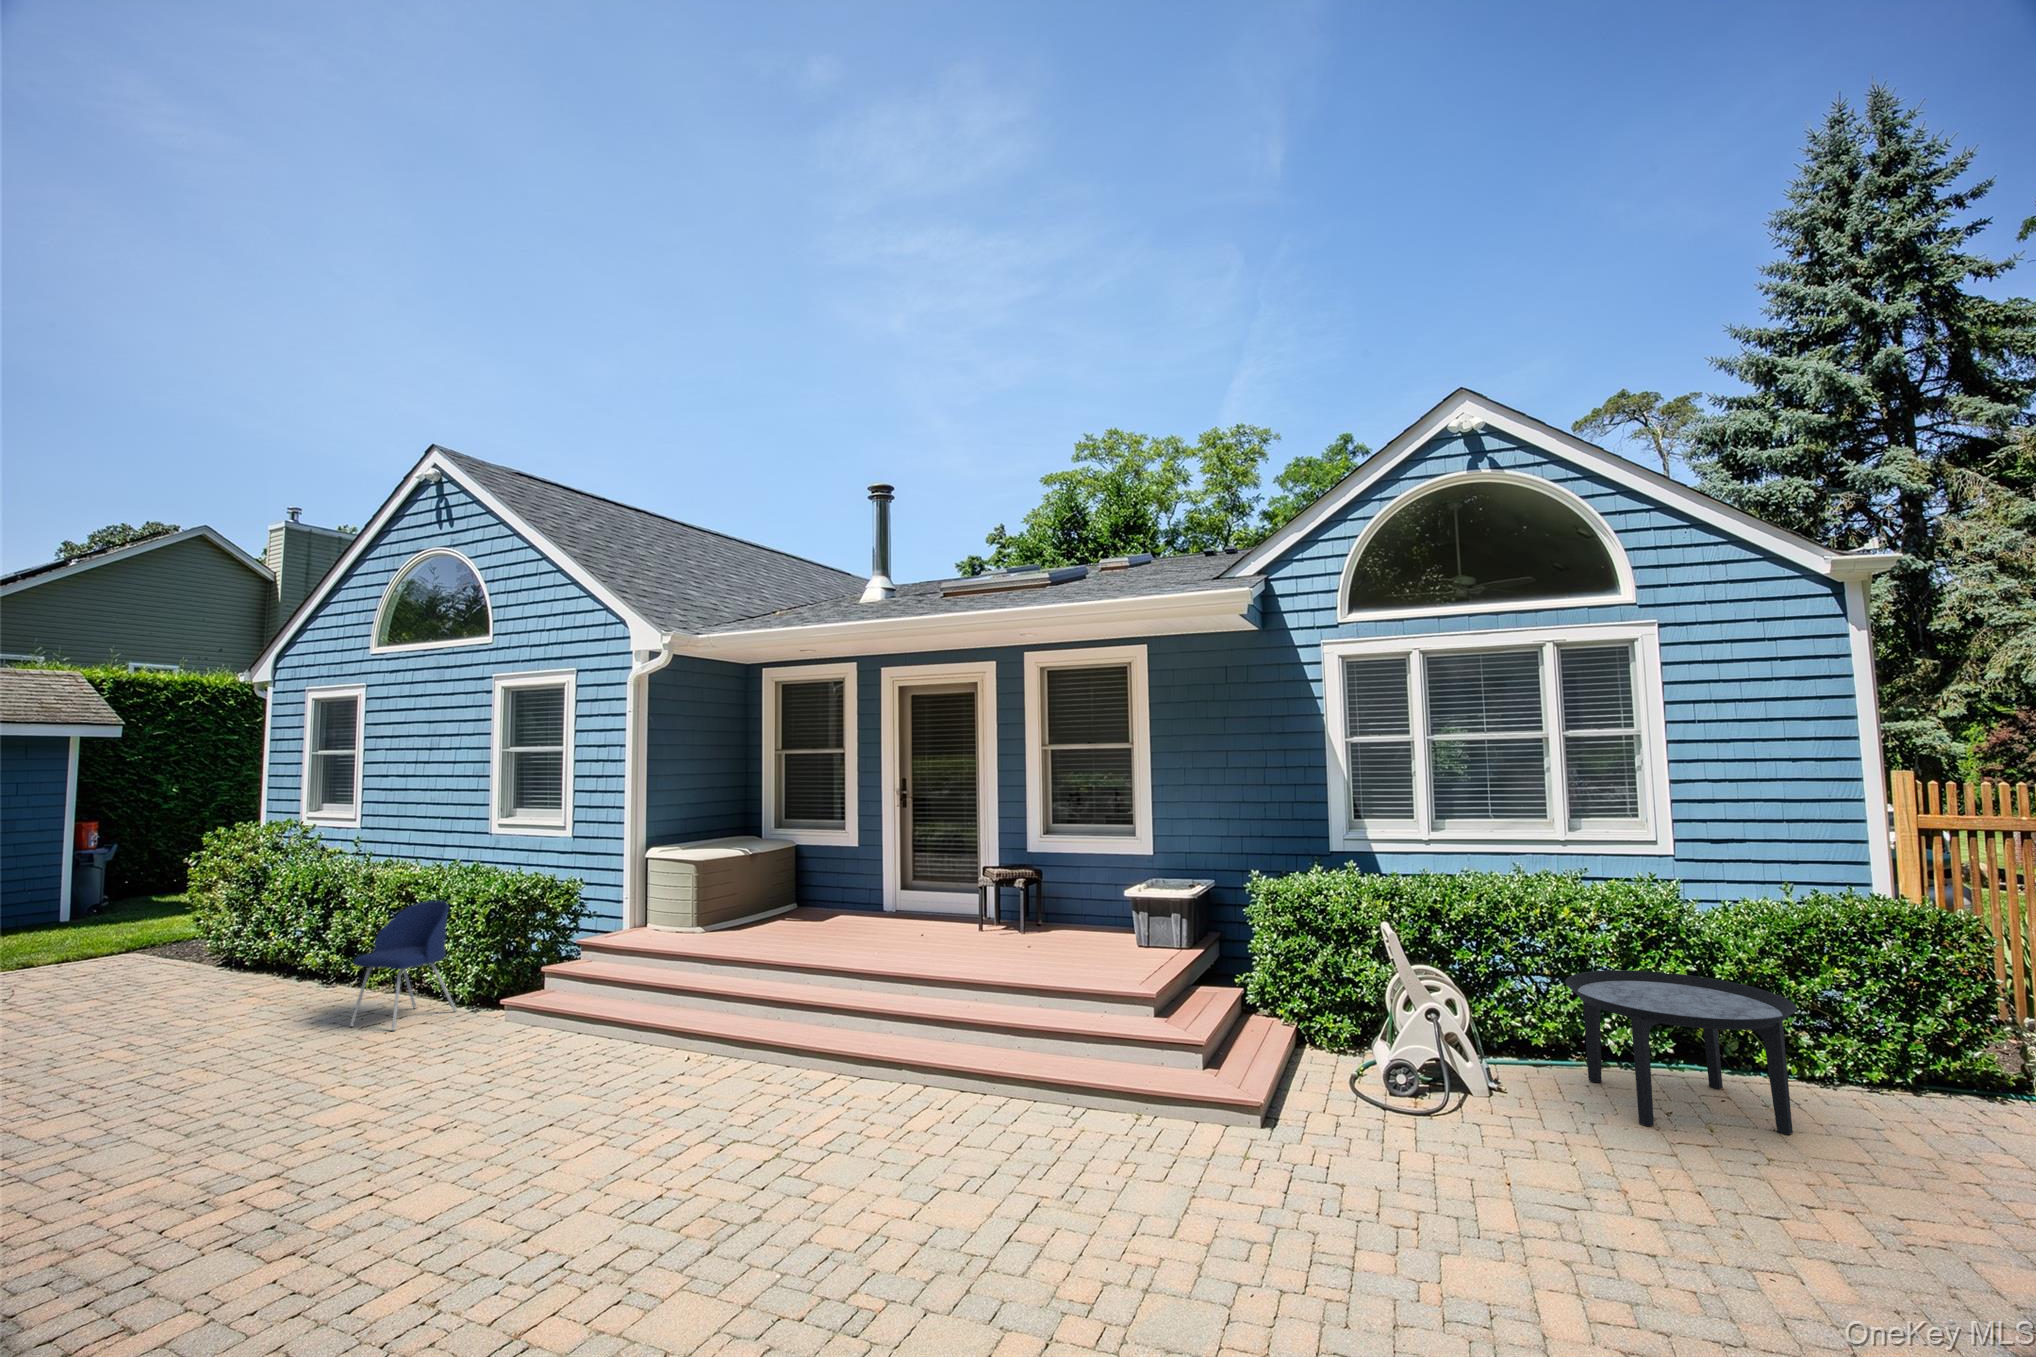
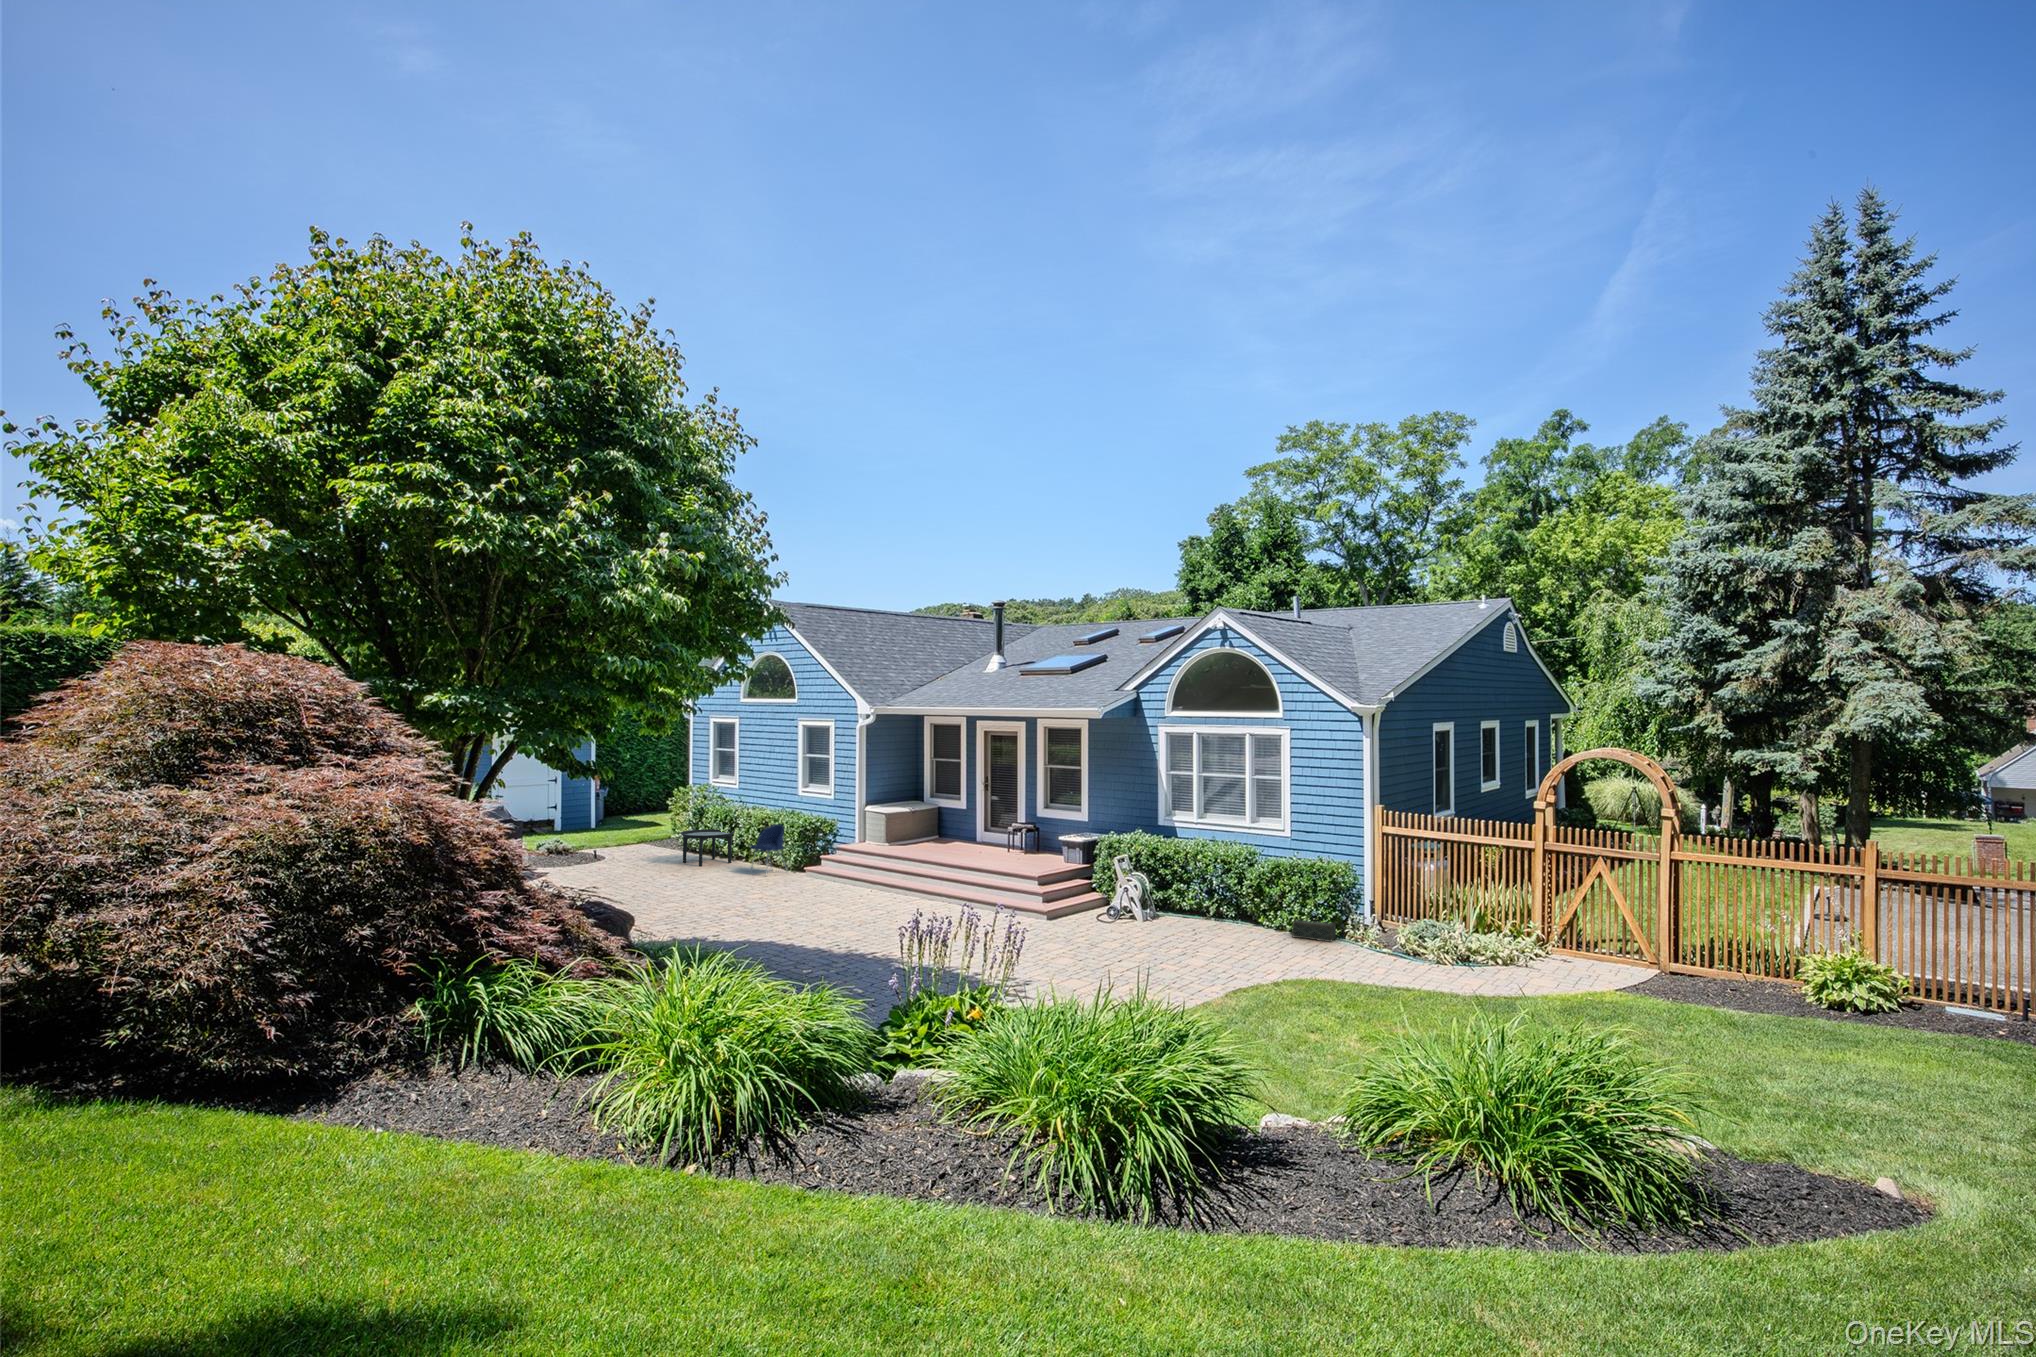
round table: present [1565,970,1797,1135] -> present [680,829,735,866]
woven basket: none [1840,1056,1997,1120] -> present [1292,919,1336,942]

